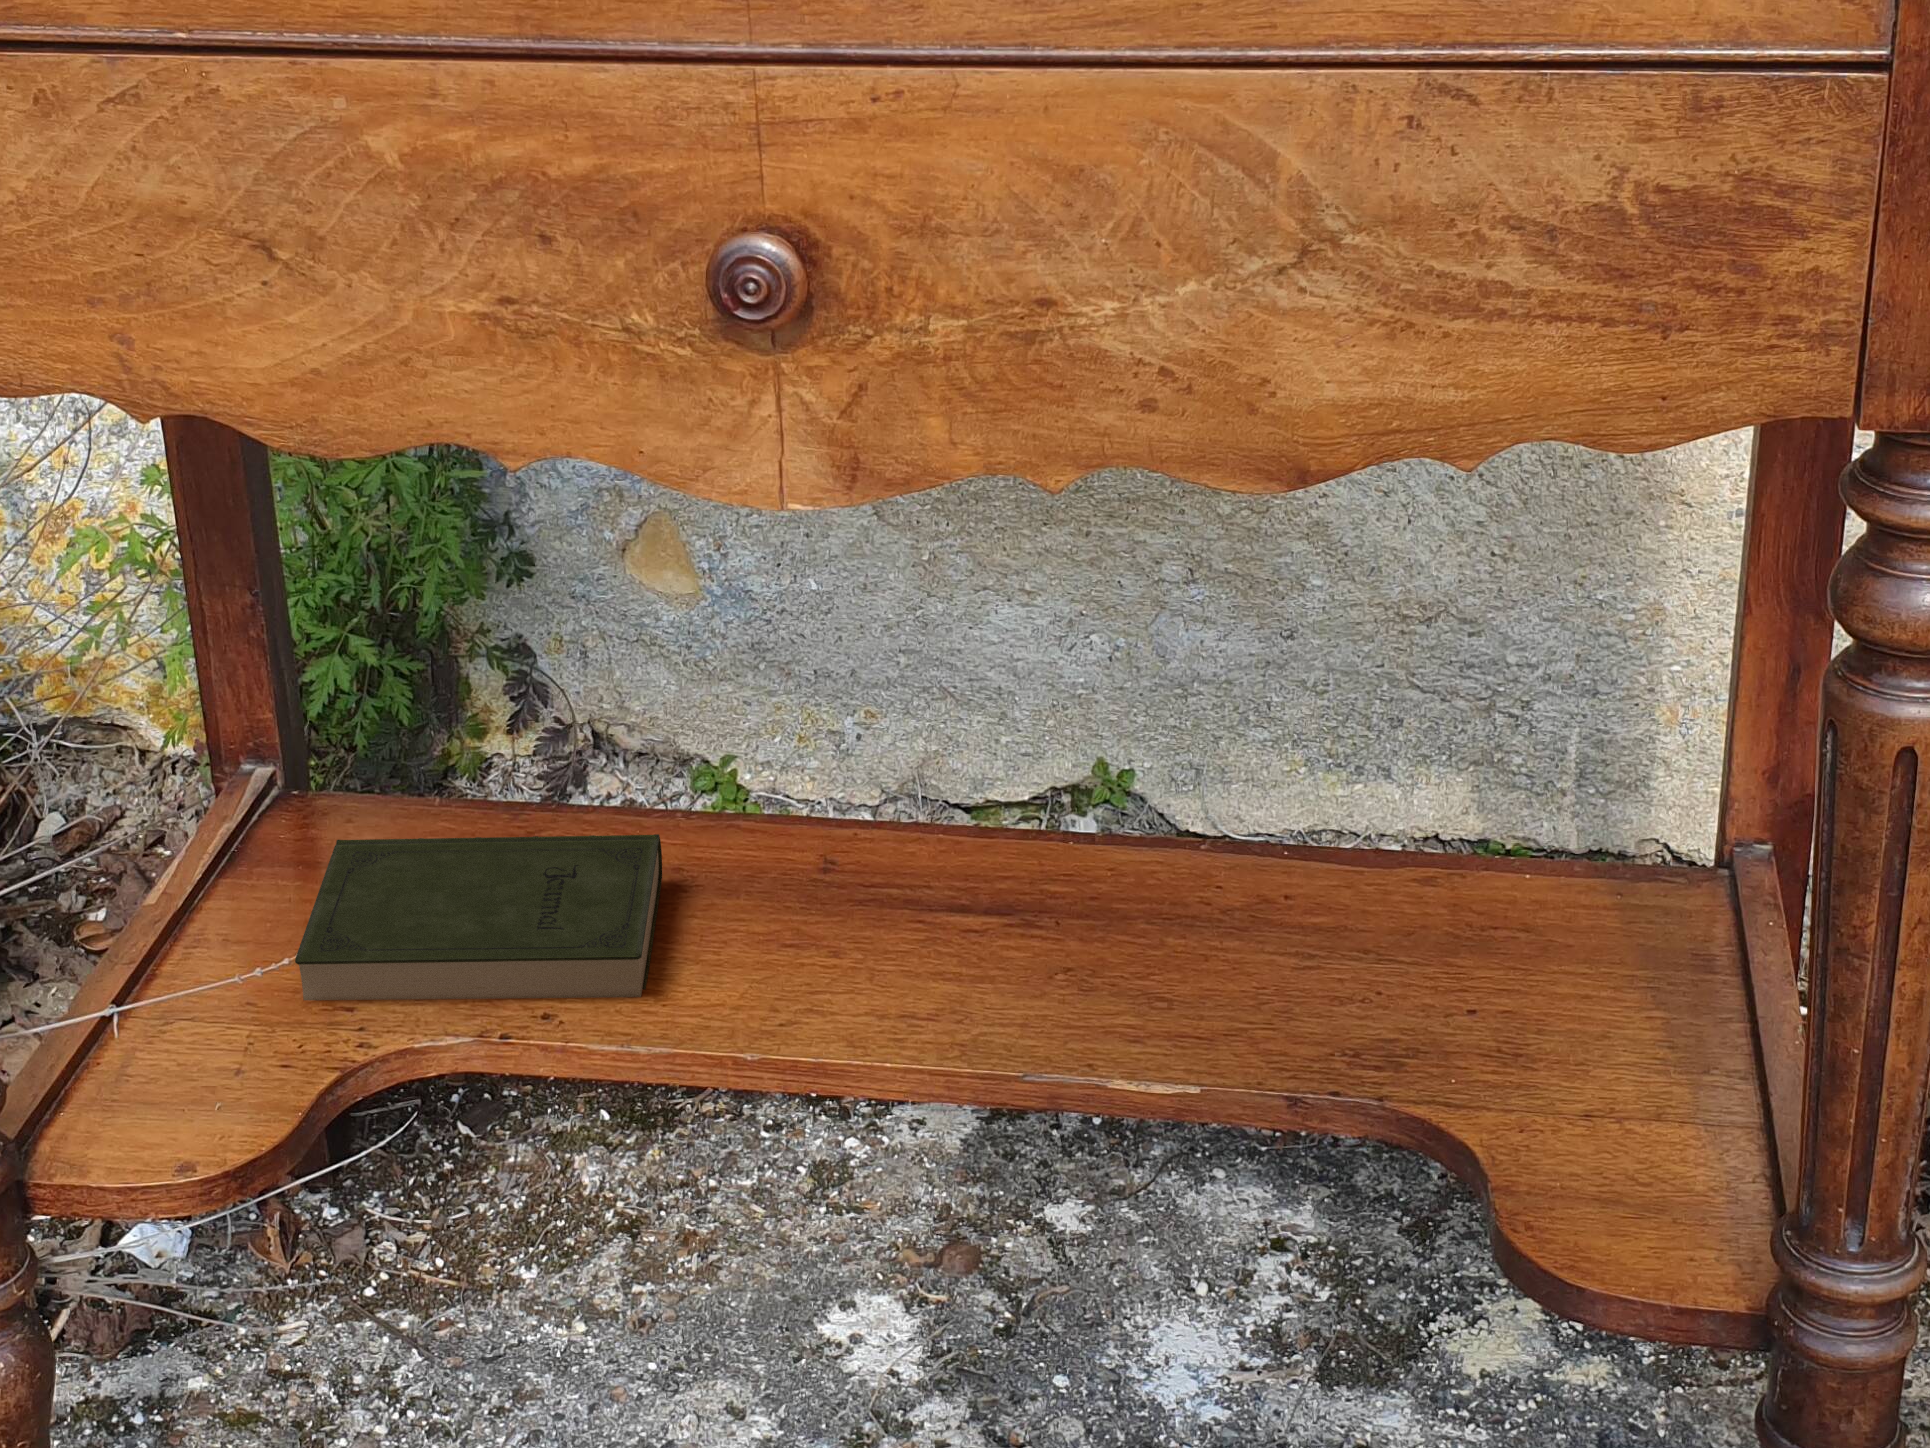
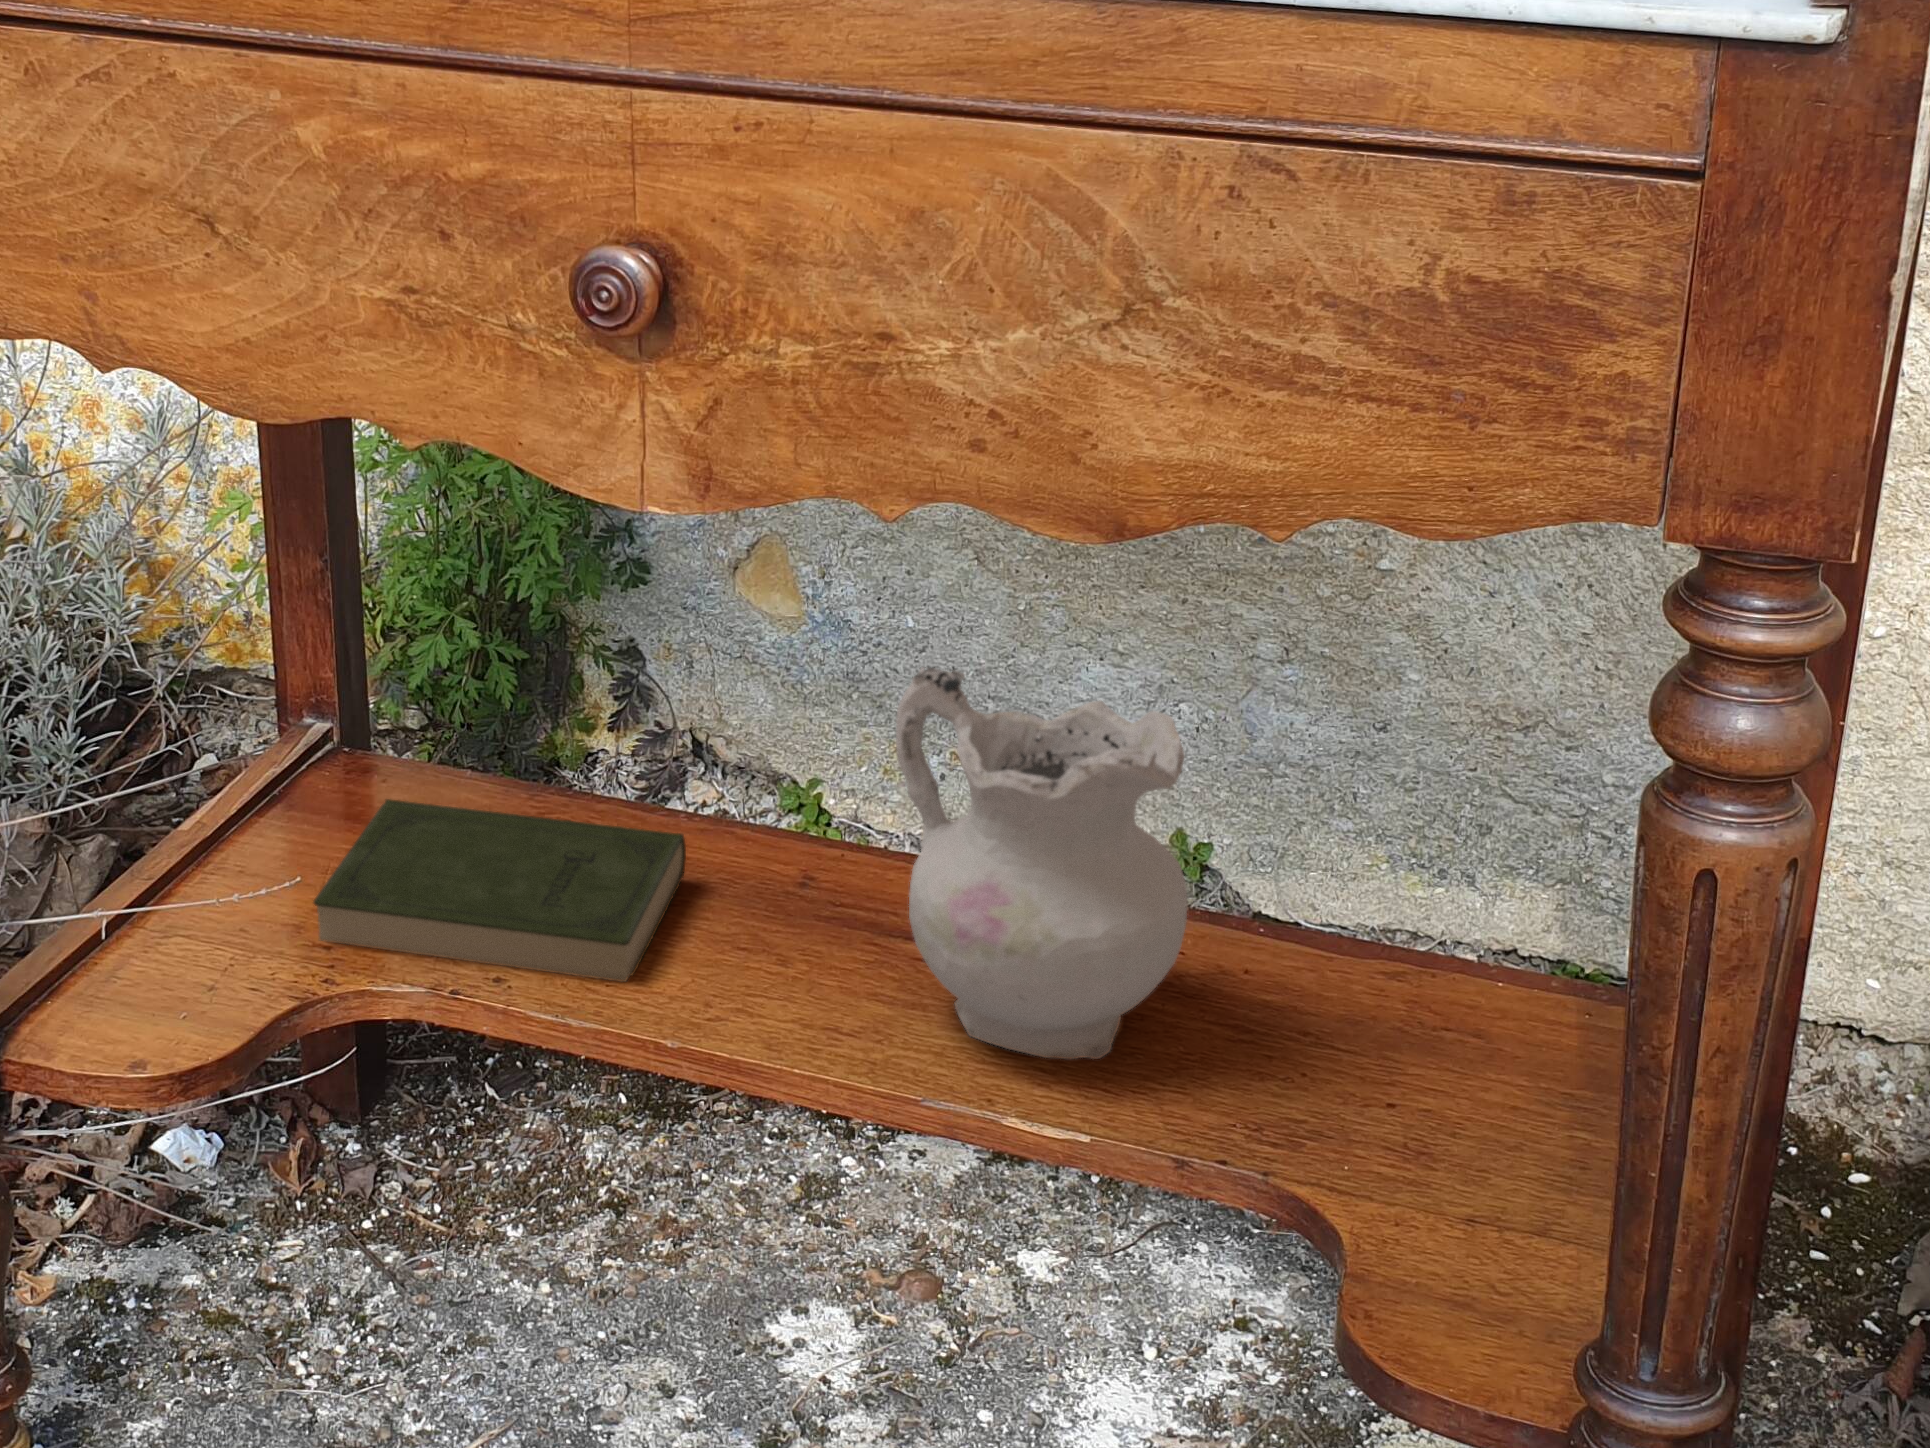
ceramic pitcher: none [892,633,1206,1013] -> present [896,668,1188,1059]

